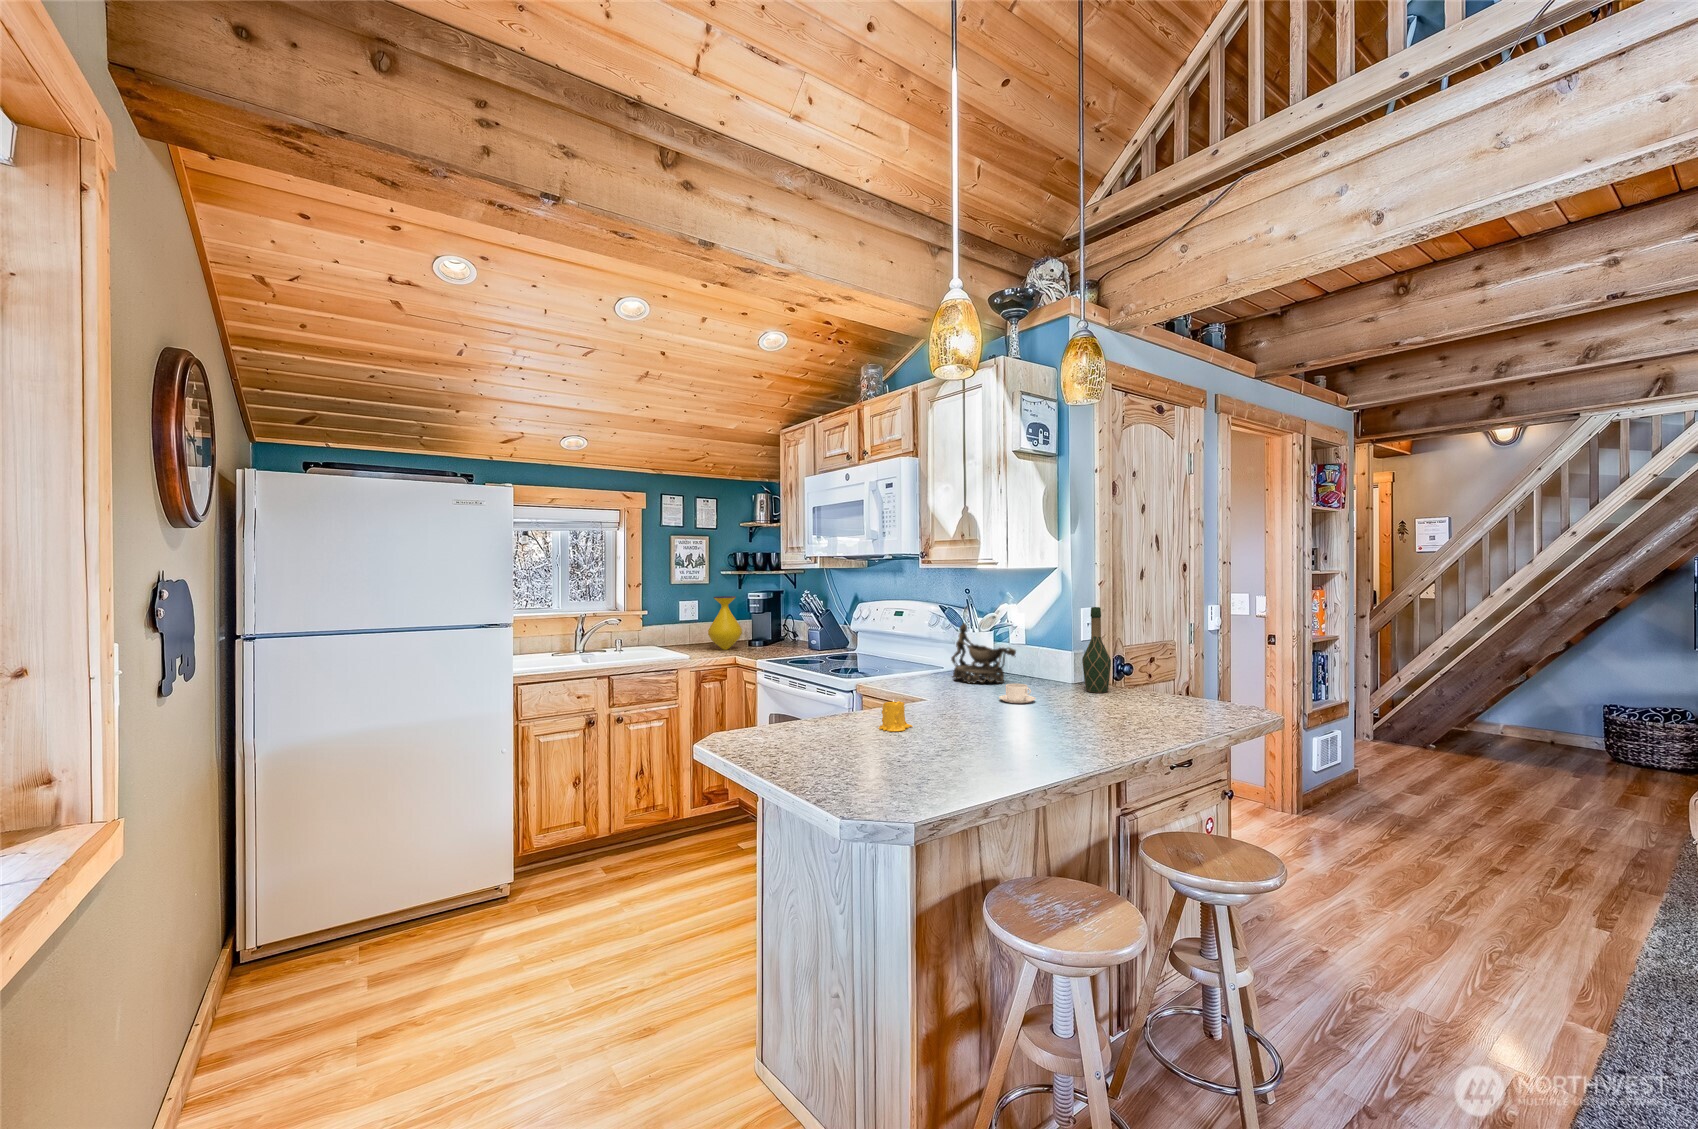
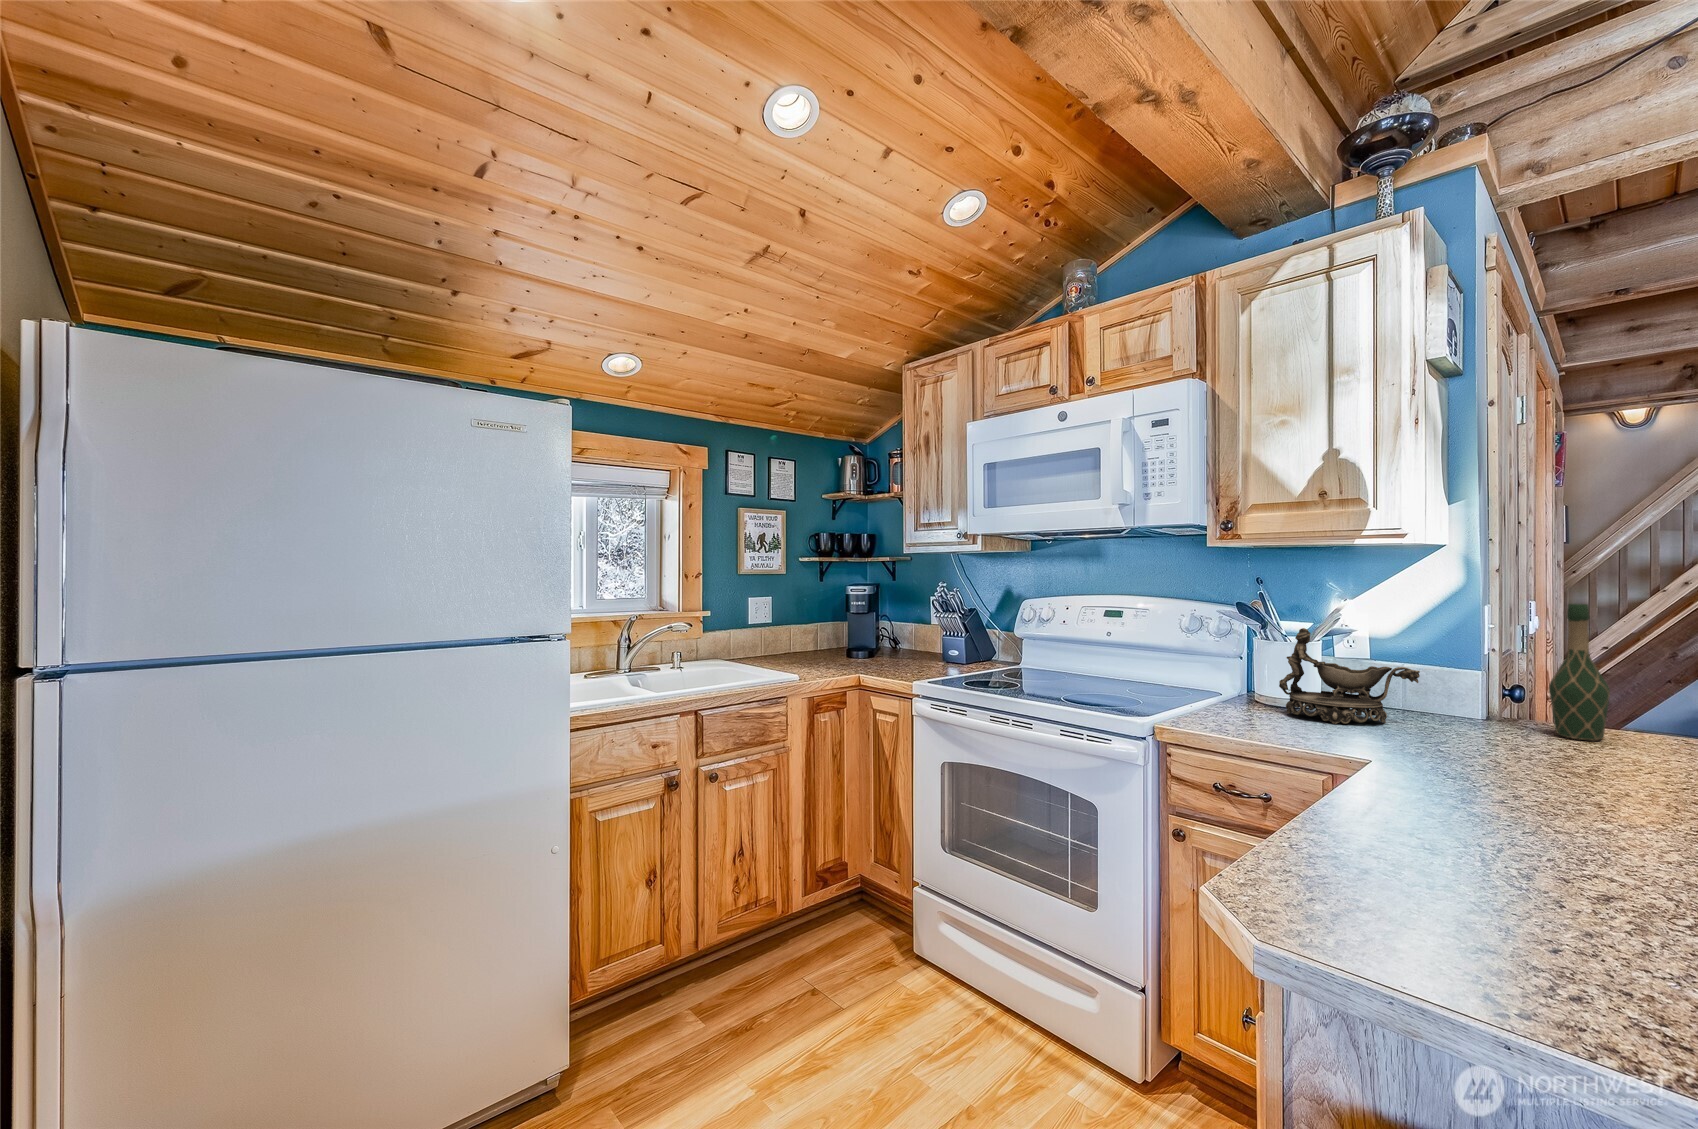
vase: present [708,596,742,650] -> none [803,591,847,665]
coffee cup: present [999,684,1036,703] -> none [1488,732,1573,769]
candle: present [879,700,912,732] -> none [1500,789,1591,864]

